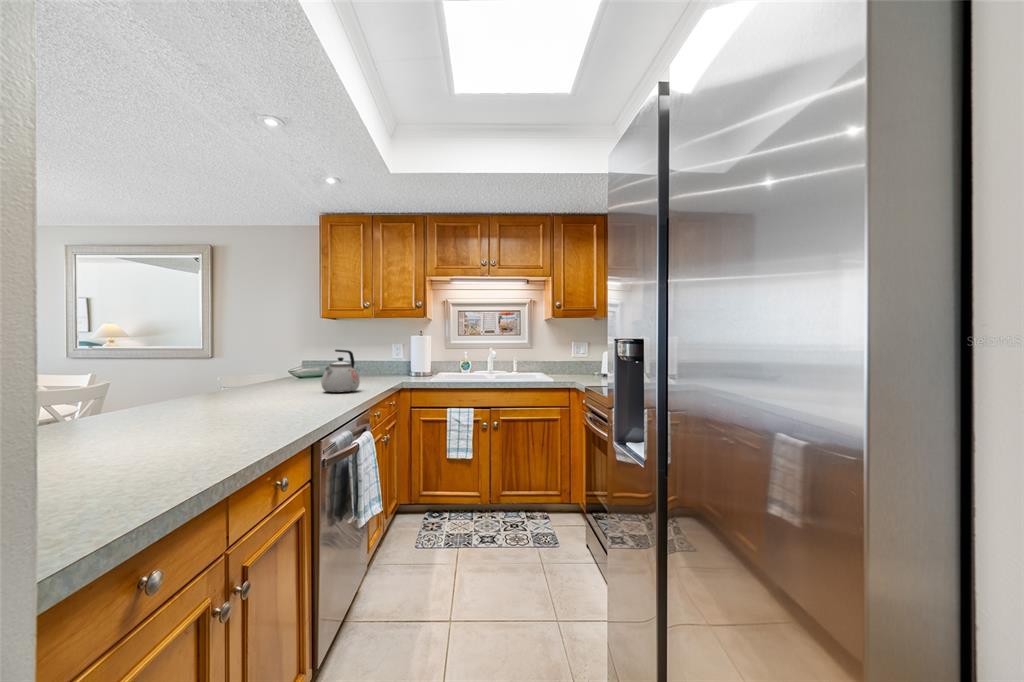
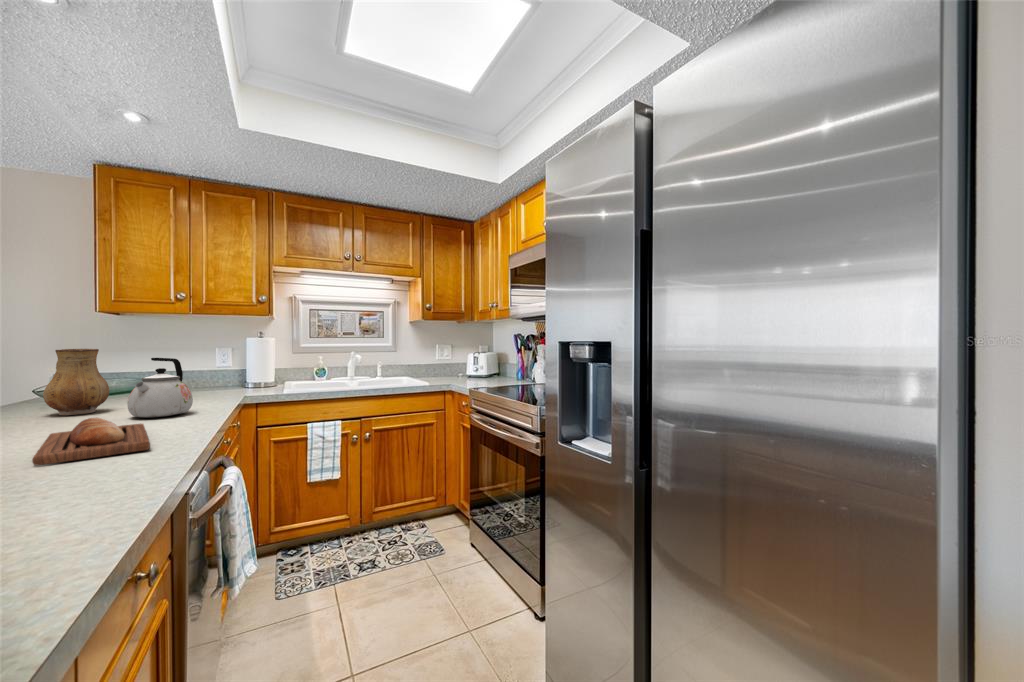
ceramic pitcher: none [279,343,314,388] -> present [43,349,109,415]
bread loaf: none [267,388,327,412] -> present [32,418,150,466]

